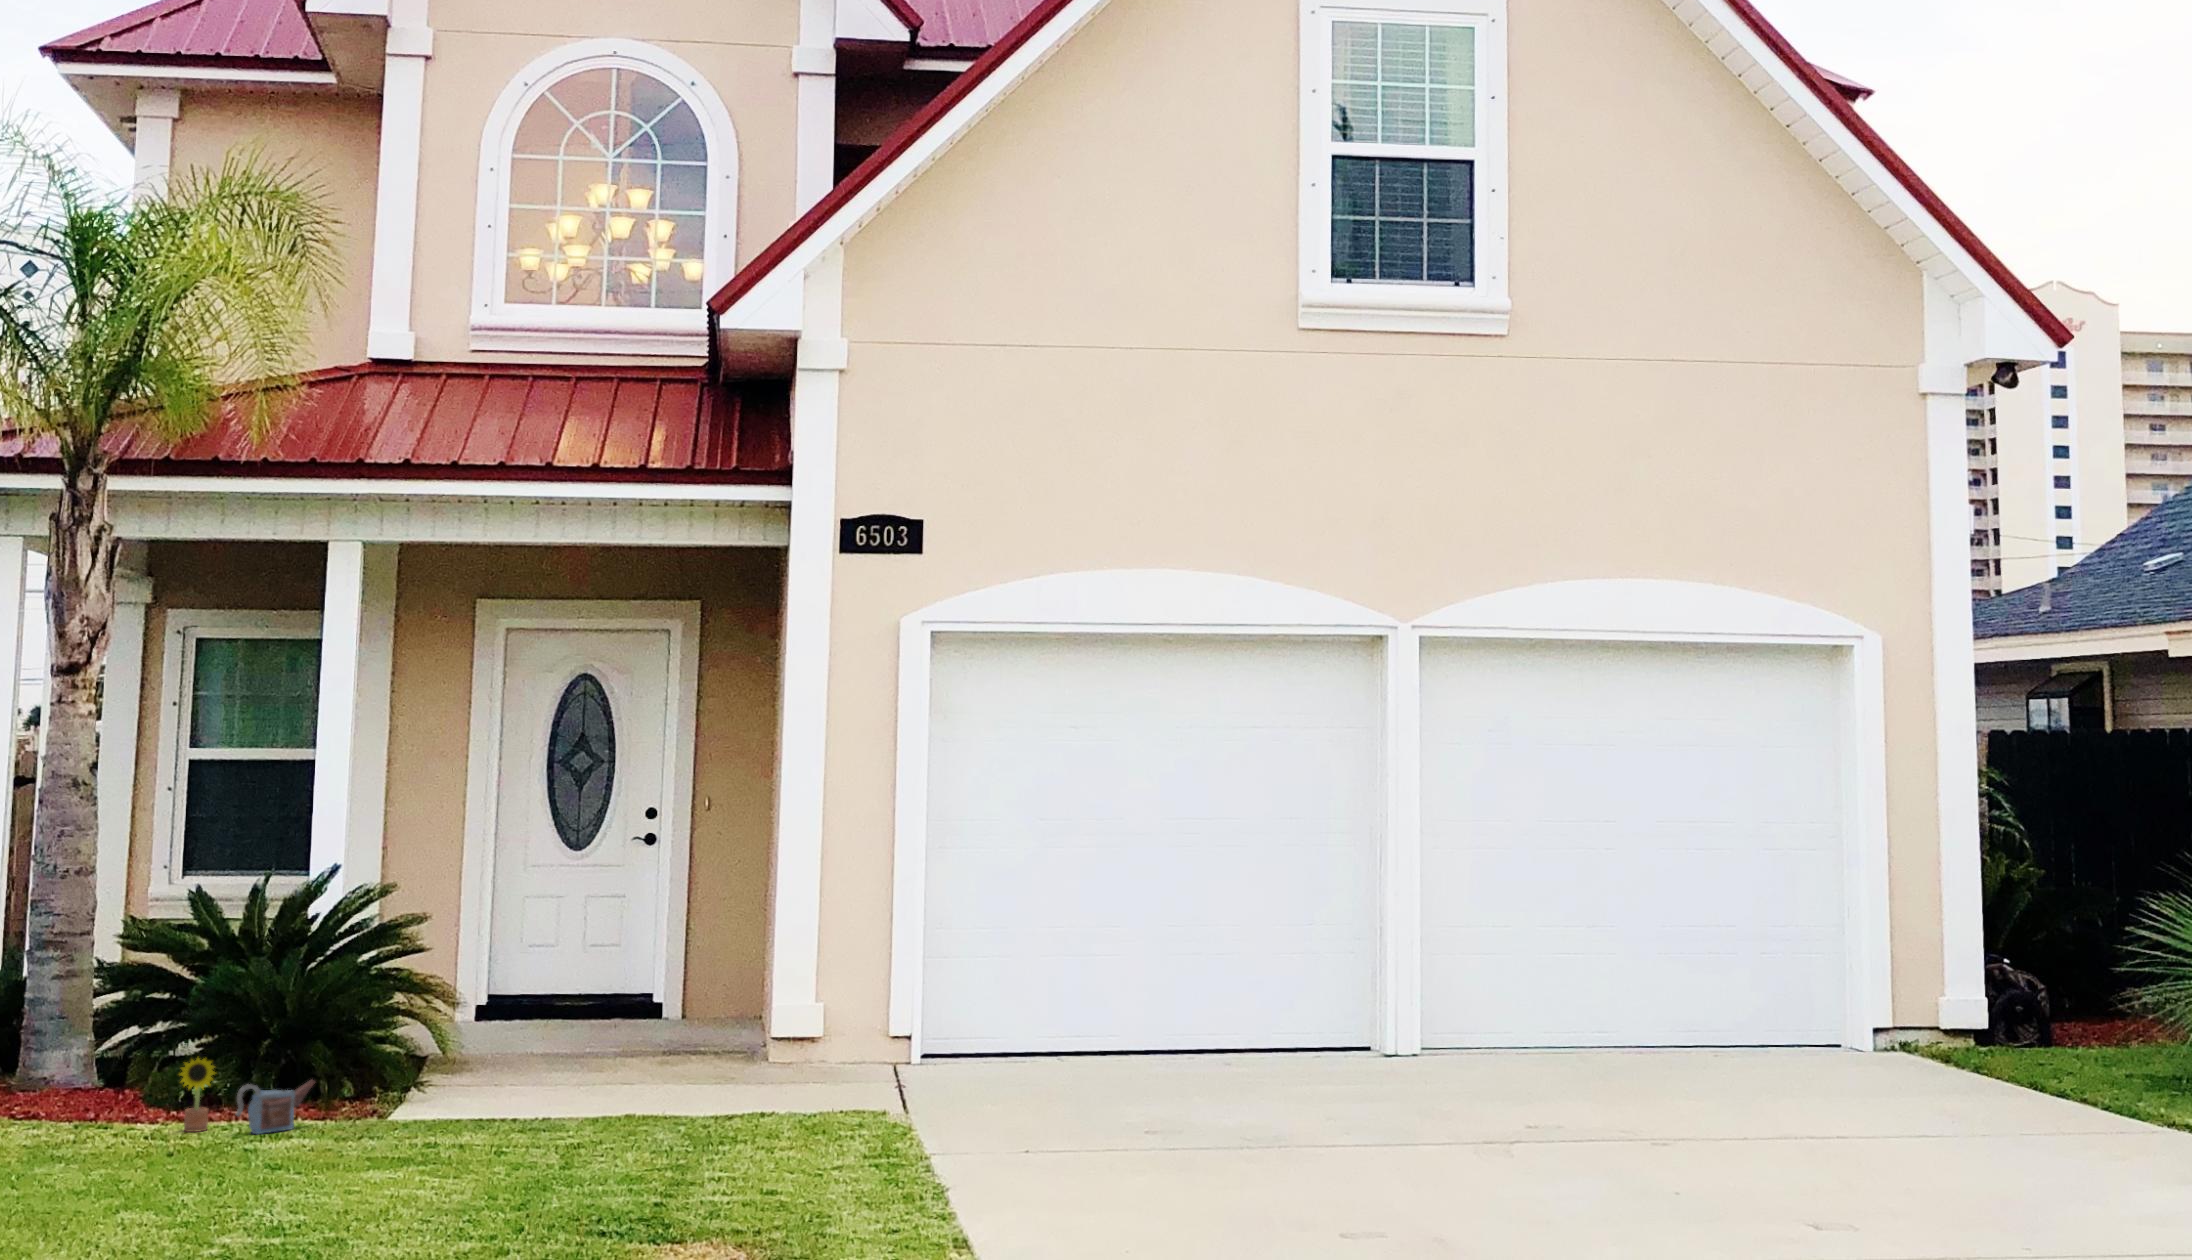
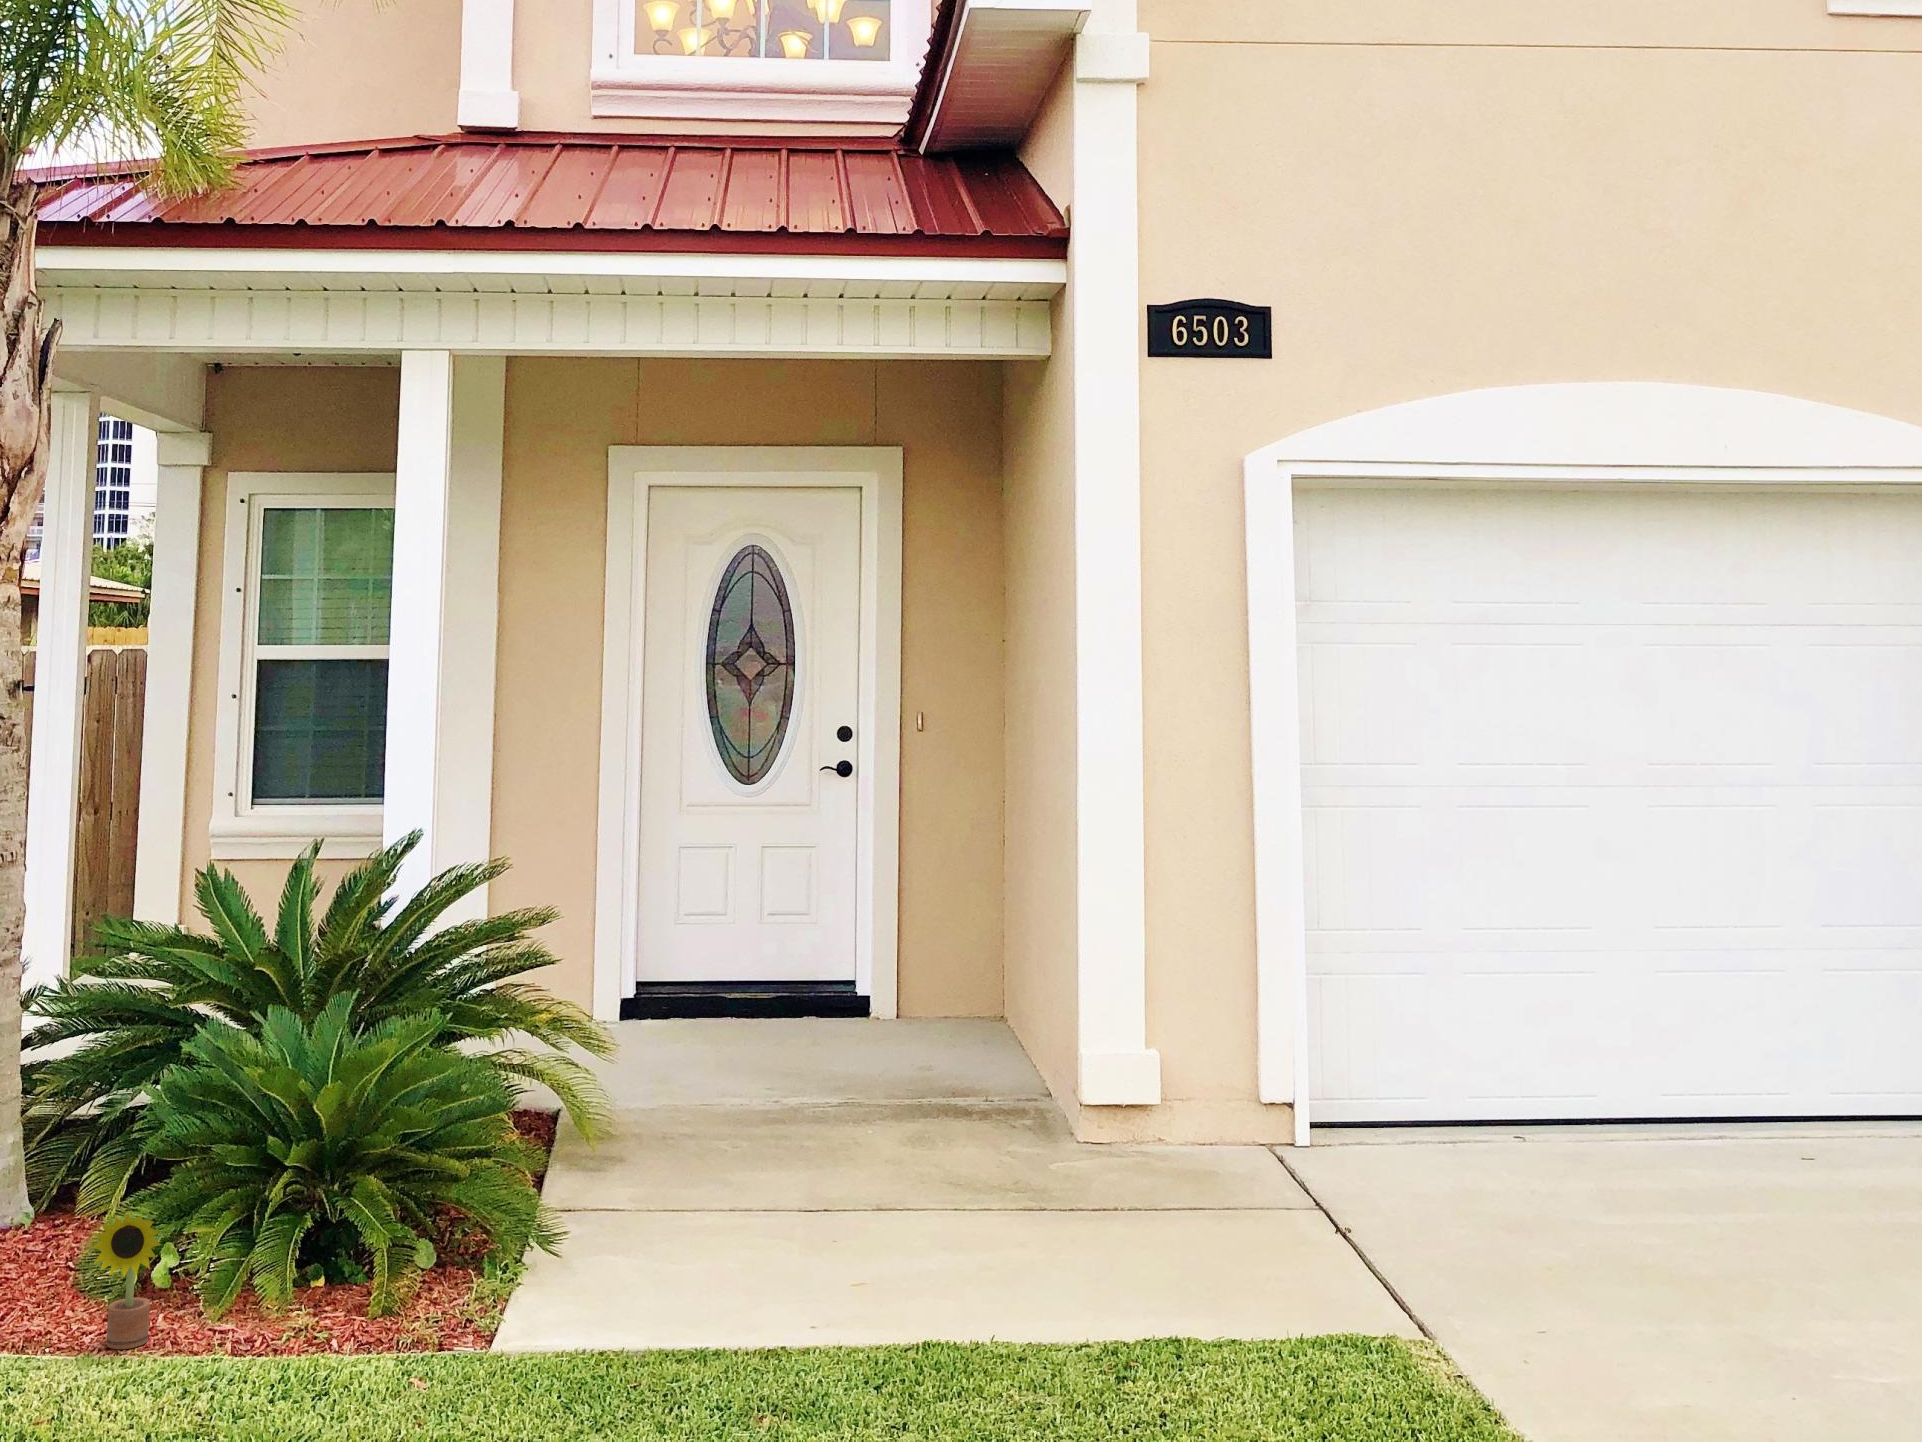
watering can: present [236,1080,315,1134] -> none [187,1244,338,1362]

